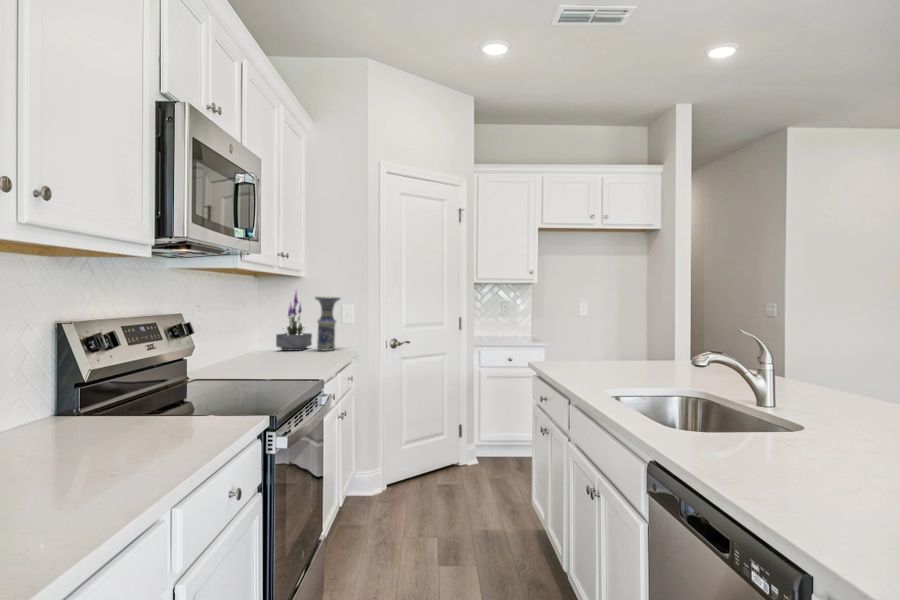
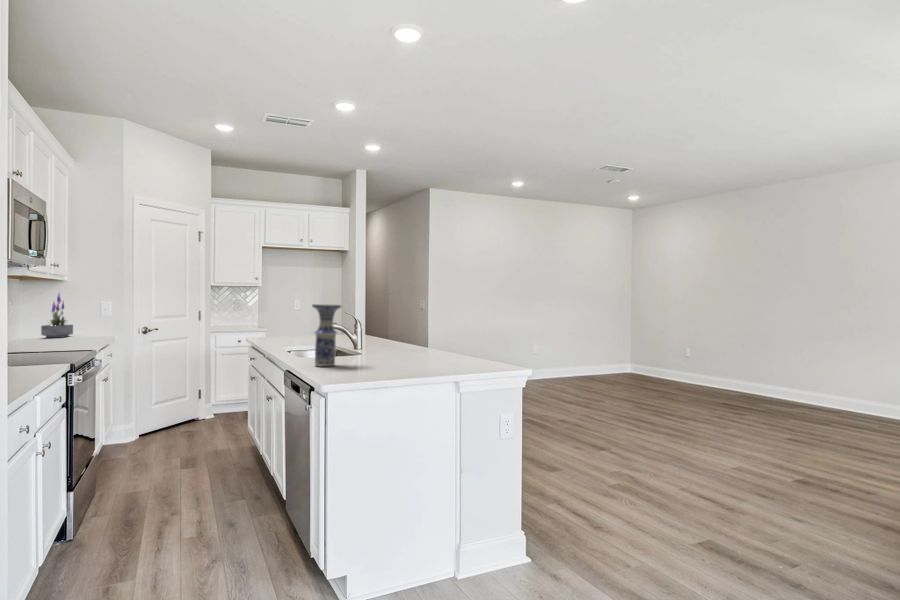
vase: present [315,296,340,351] -> present [312,304,341,366]

